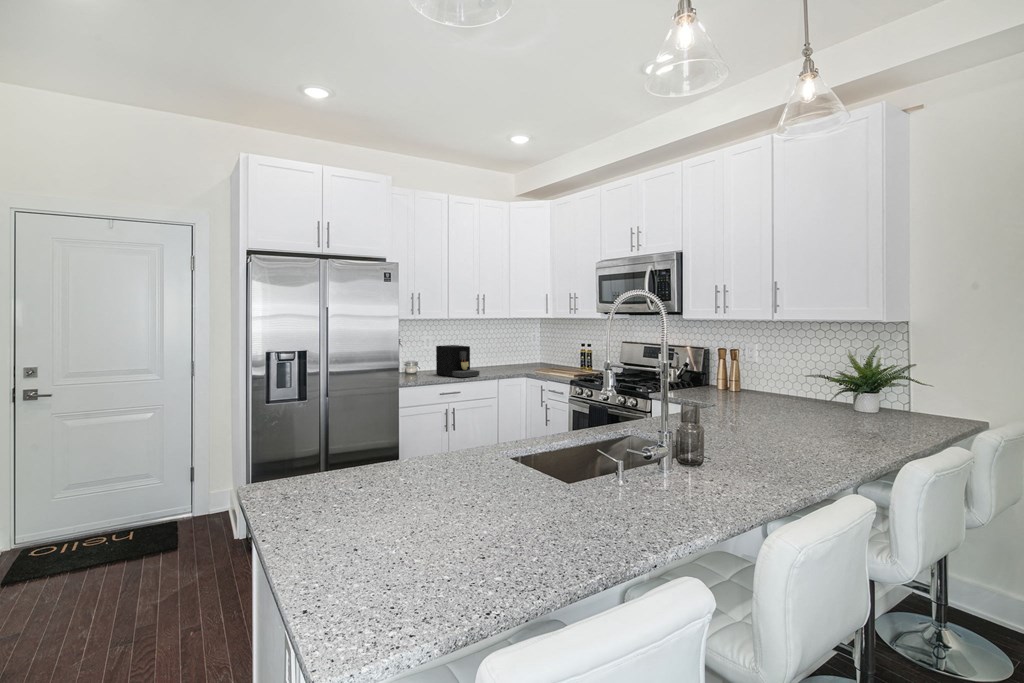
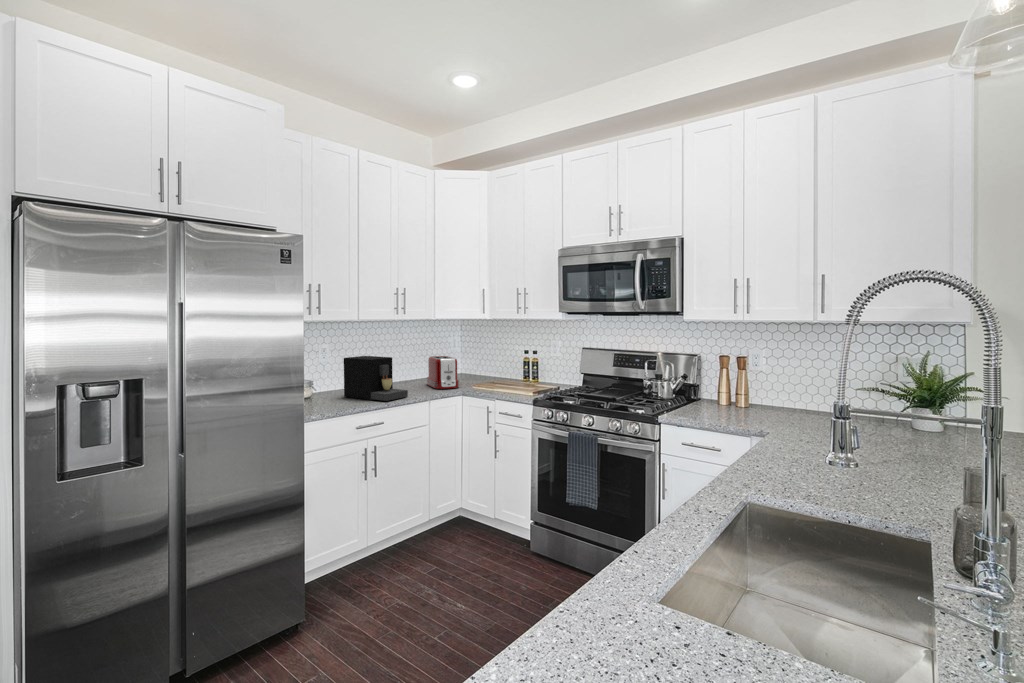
toaster: none [502,347,524,372] -> present [427,356,459,389]

